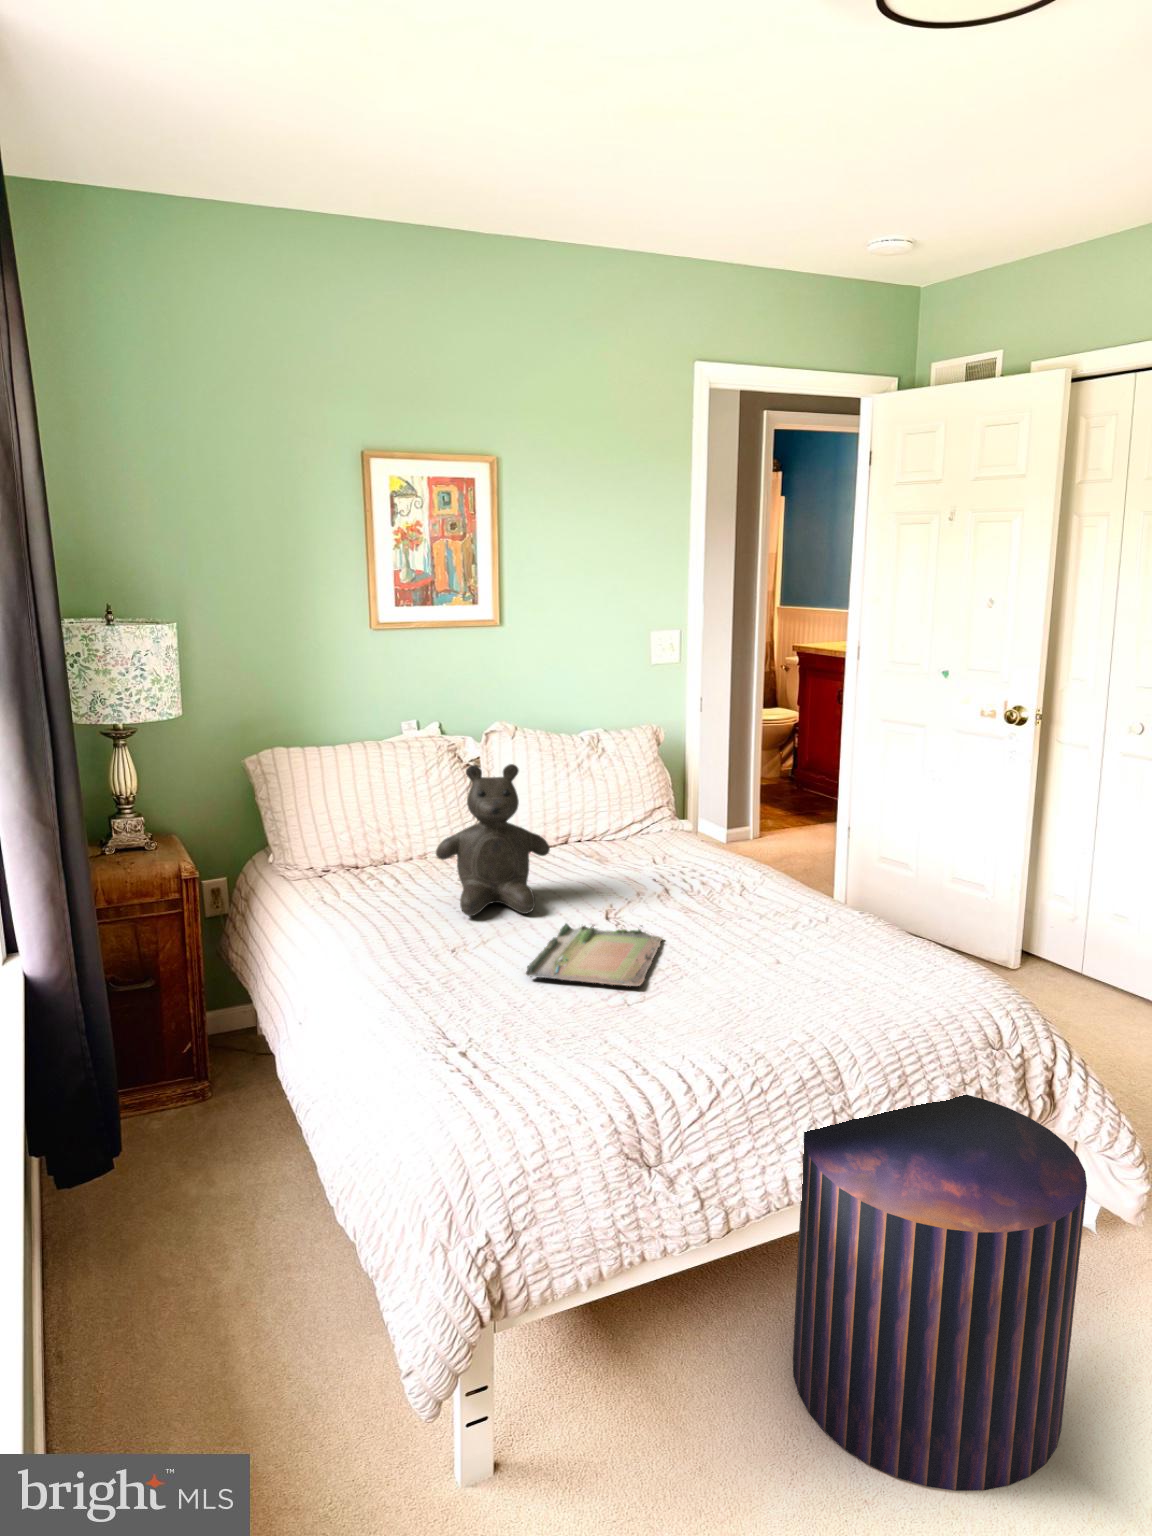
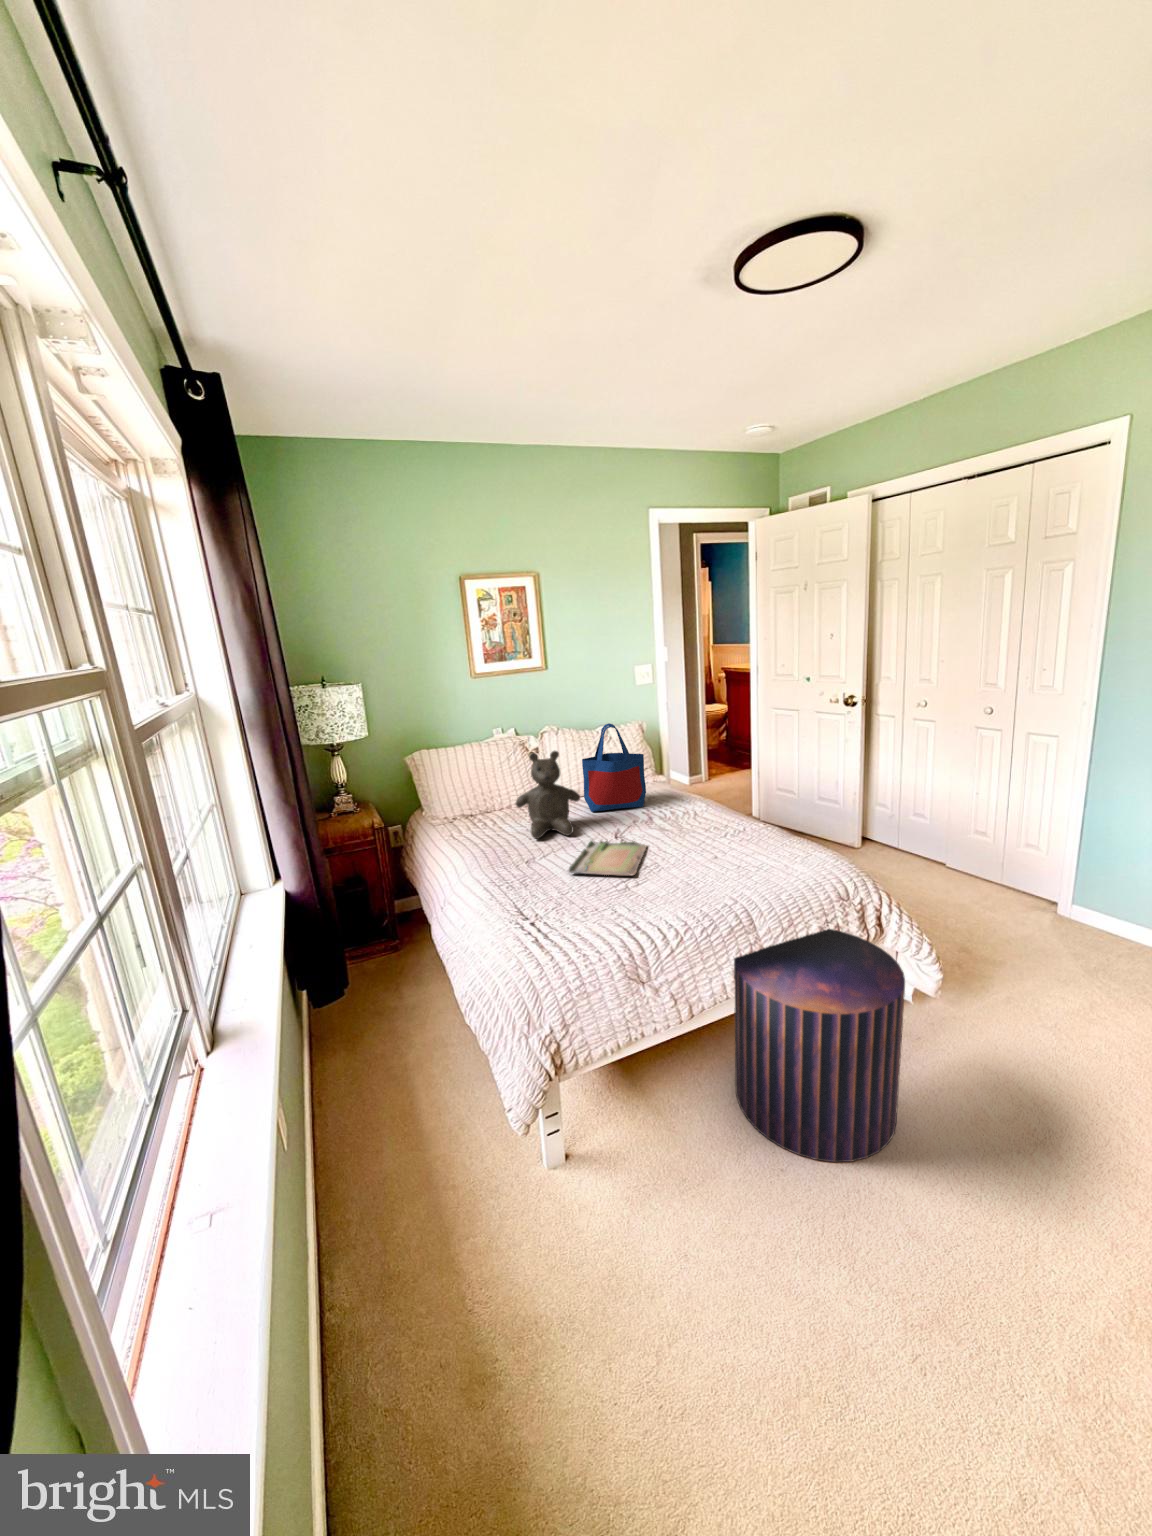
tote bag: none [555,724,663,876] -> present [582,723,646,812]

